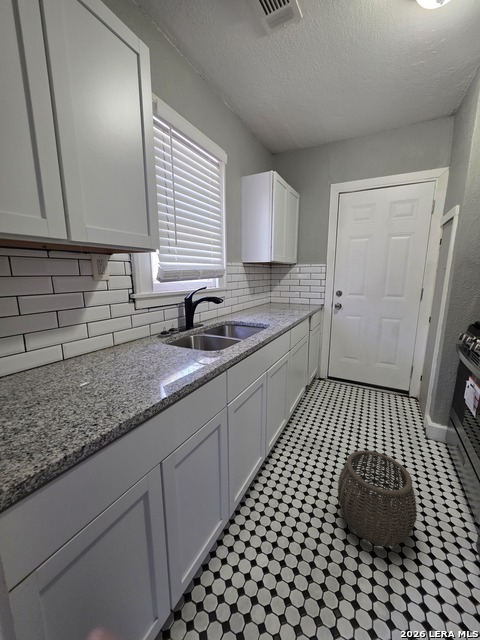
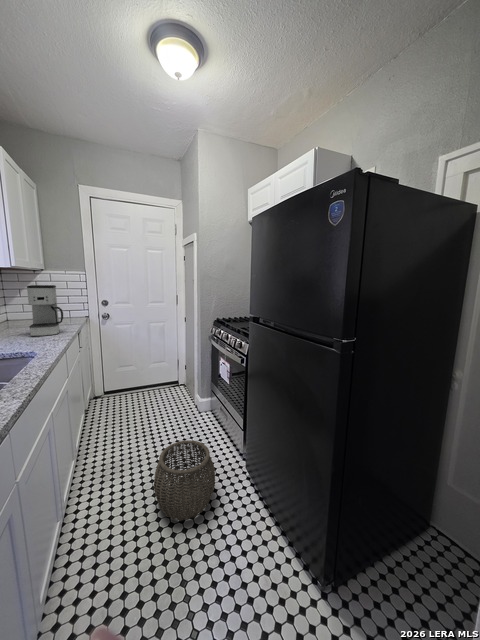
coffee maker: none [275,274,299,315] -> present [27,285,63,336]

